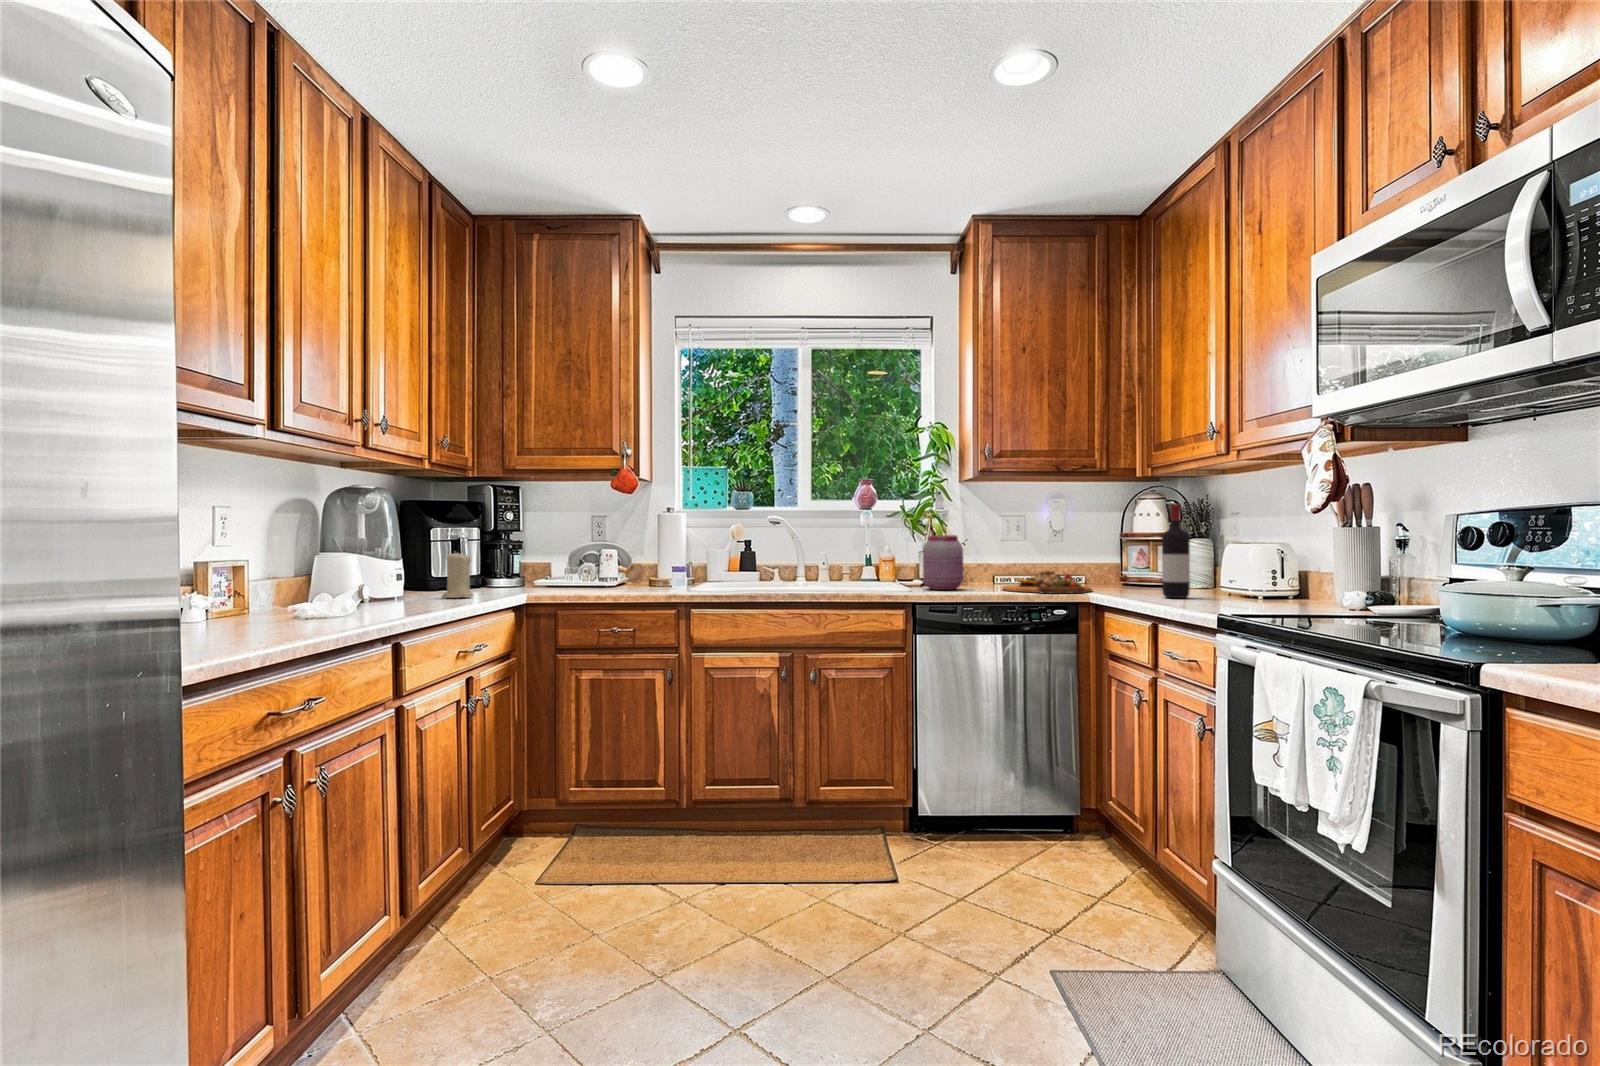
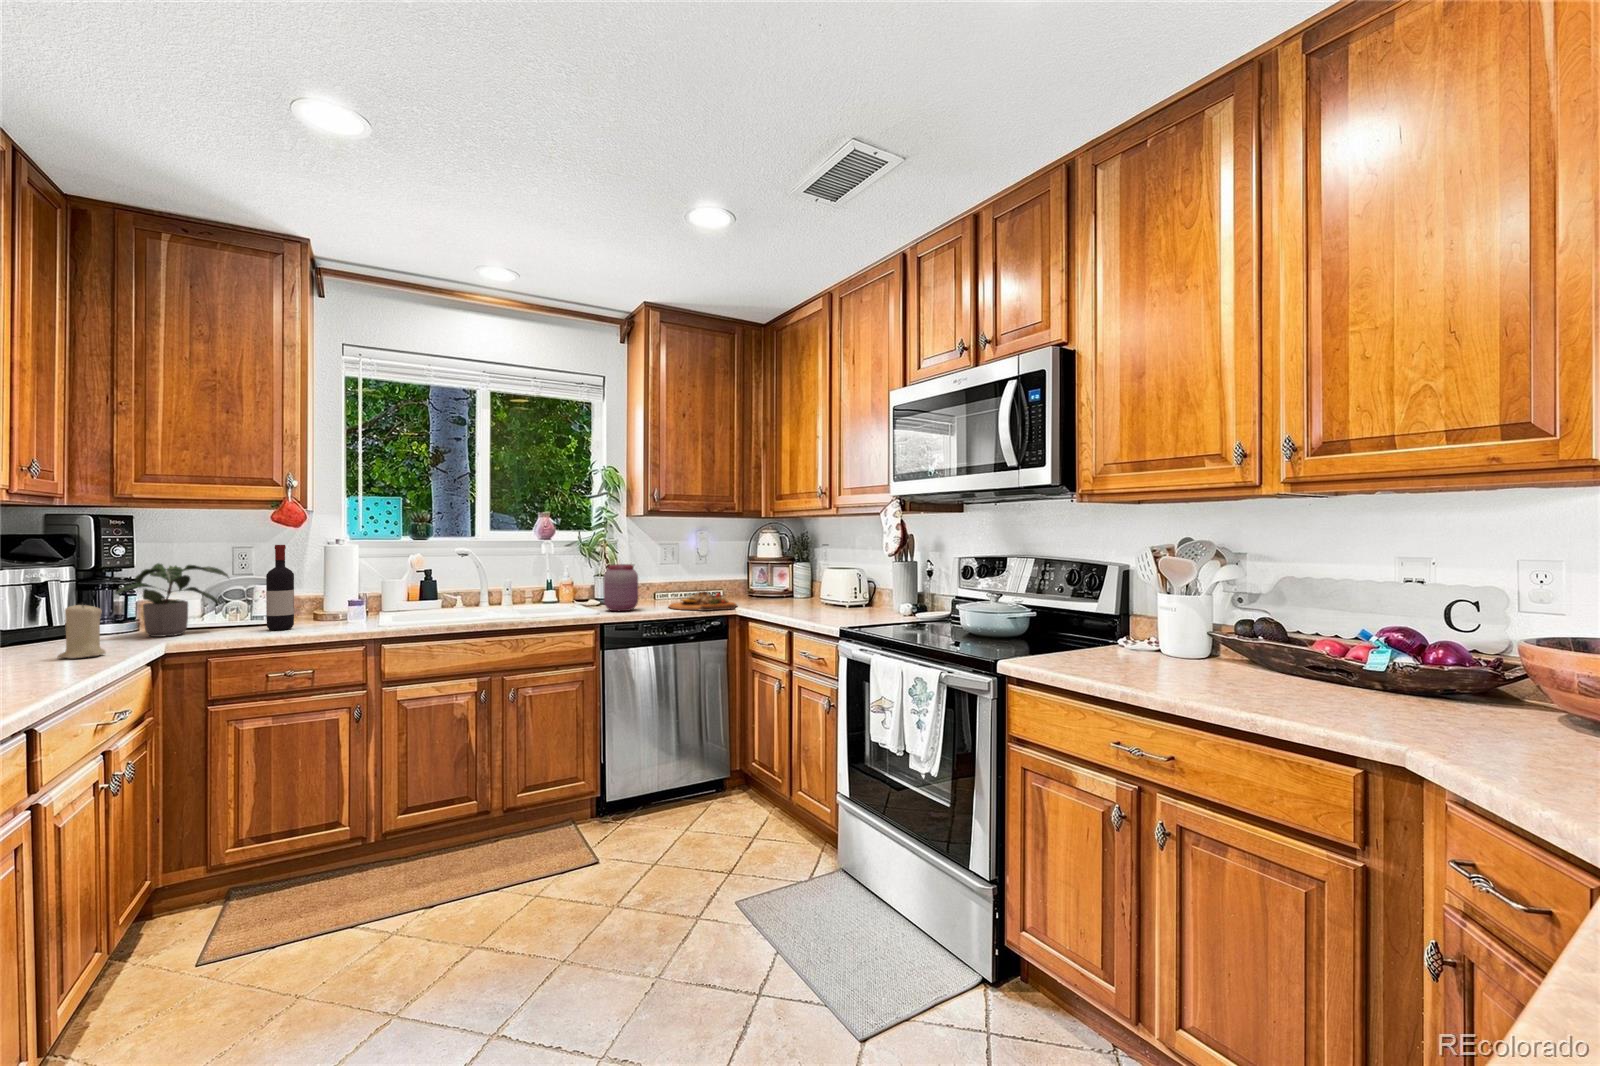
wine bottle: present [1162,504,1190,598] -> present [266,545,294,630]
potted plant: none [495,525,580,590] -> present [113,563,228,637]

